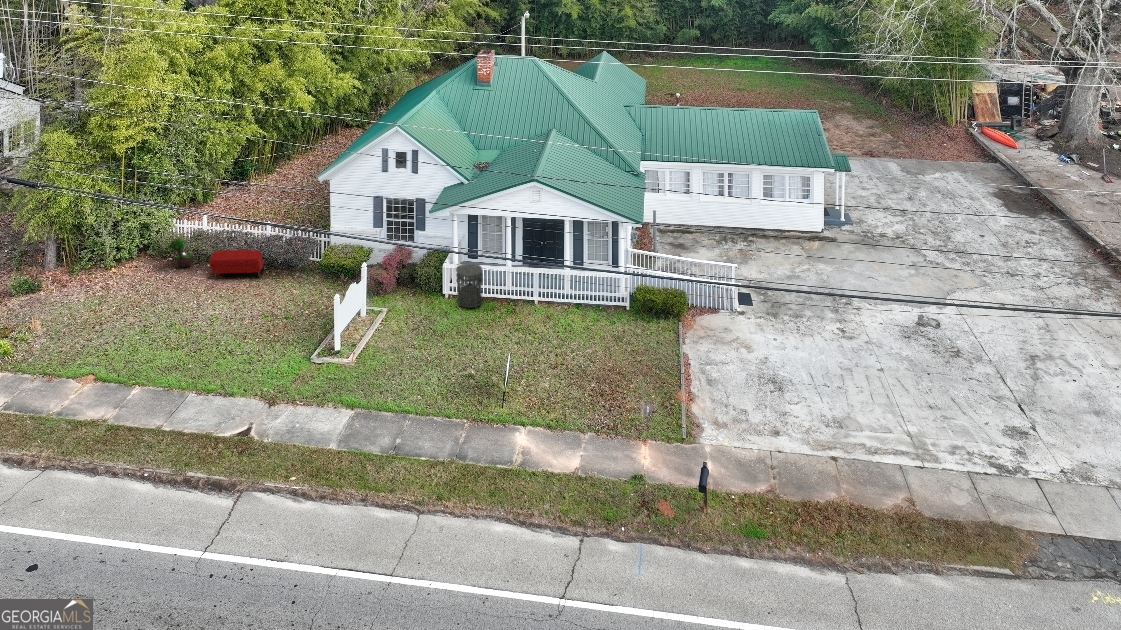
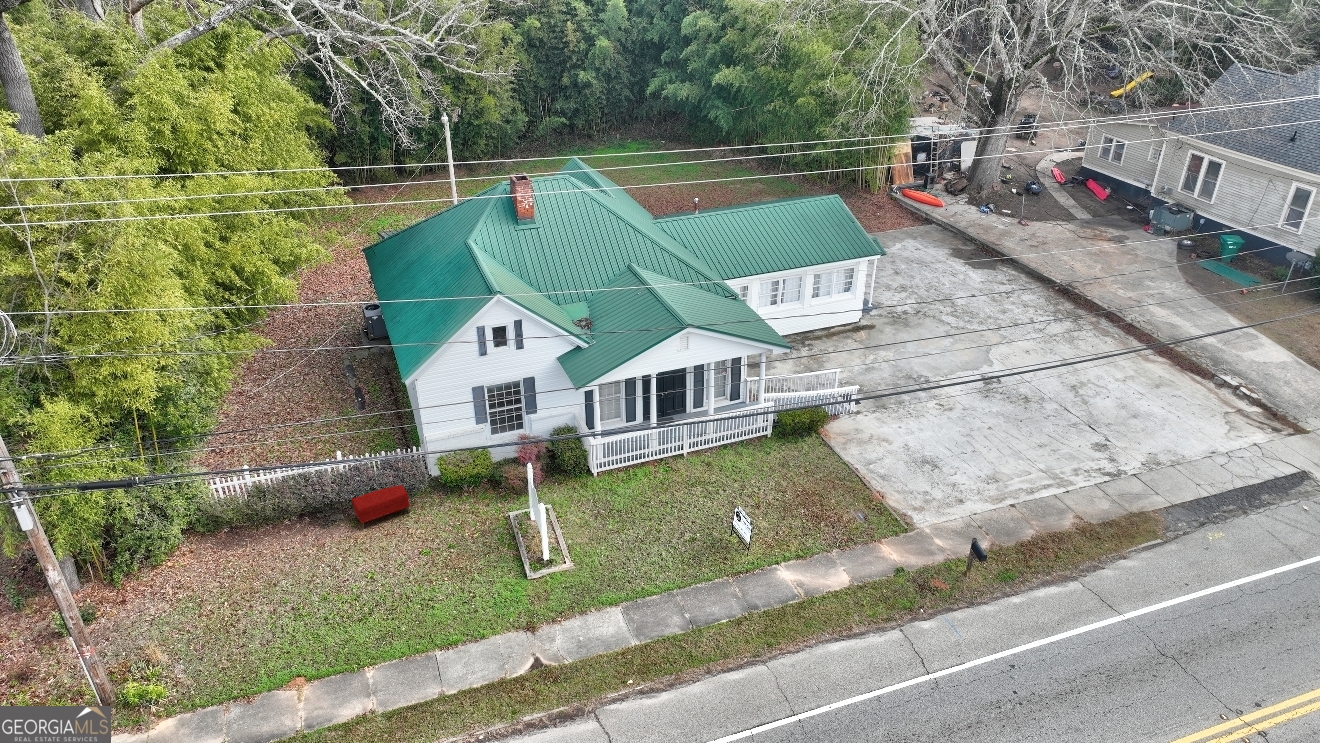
potted tree: present [167,239,193,267] -> none [297,495,322,527]
trash can: present [456,263,483,308] -> none [621,434,648,480]

